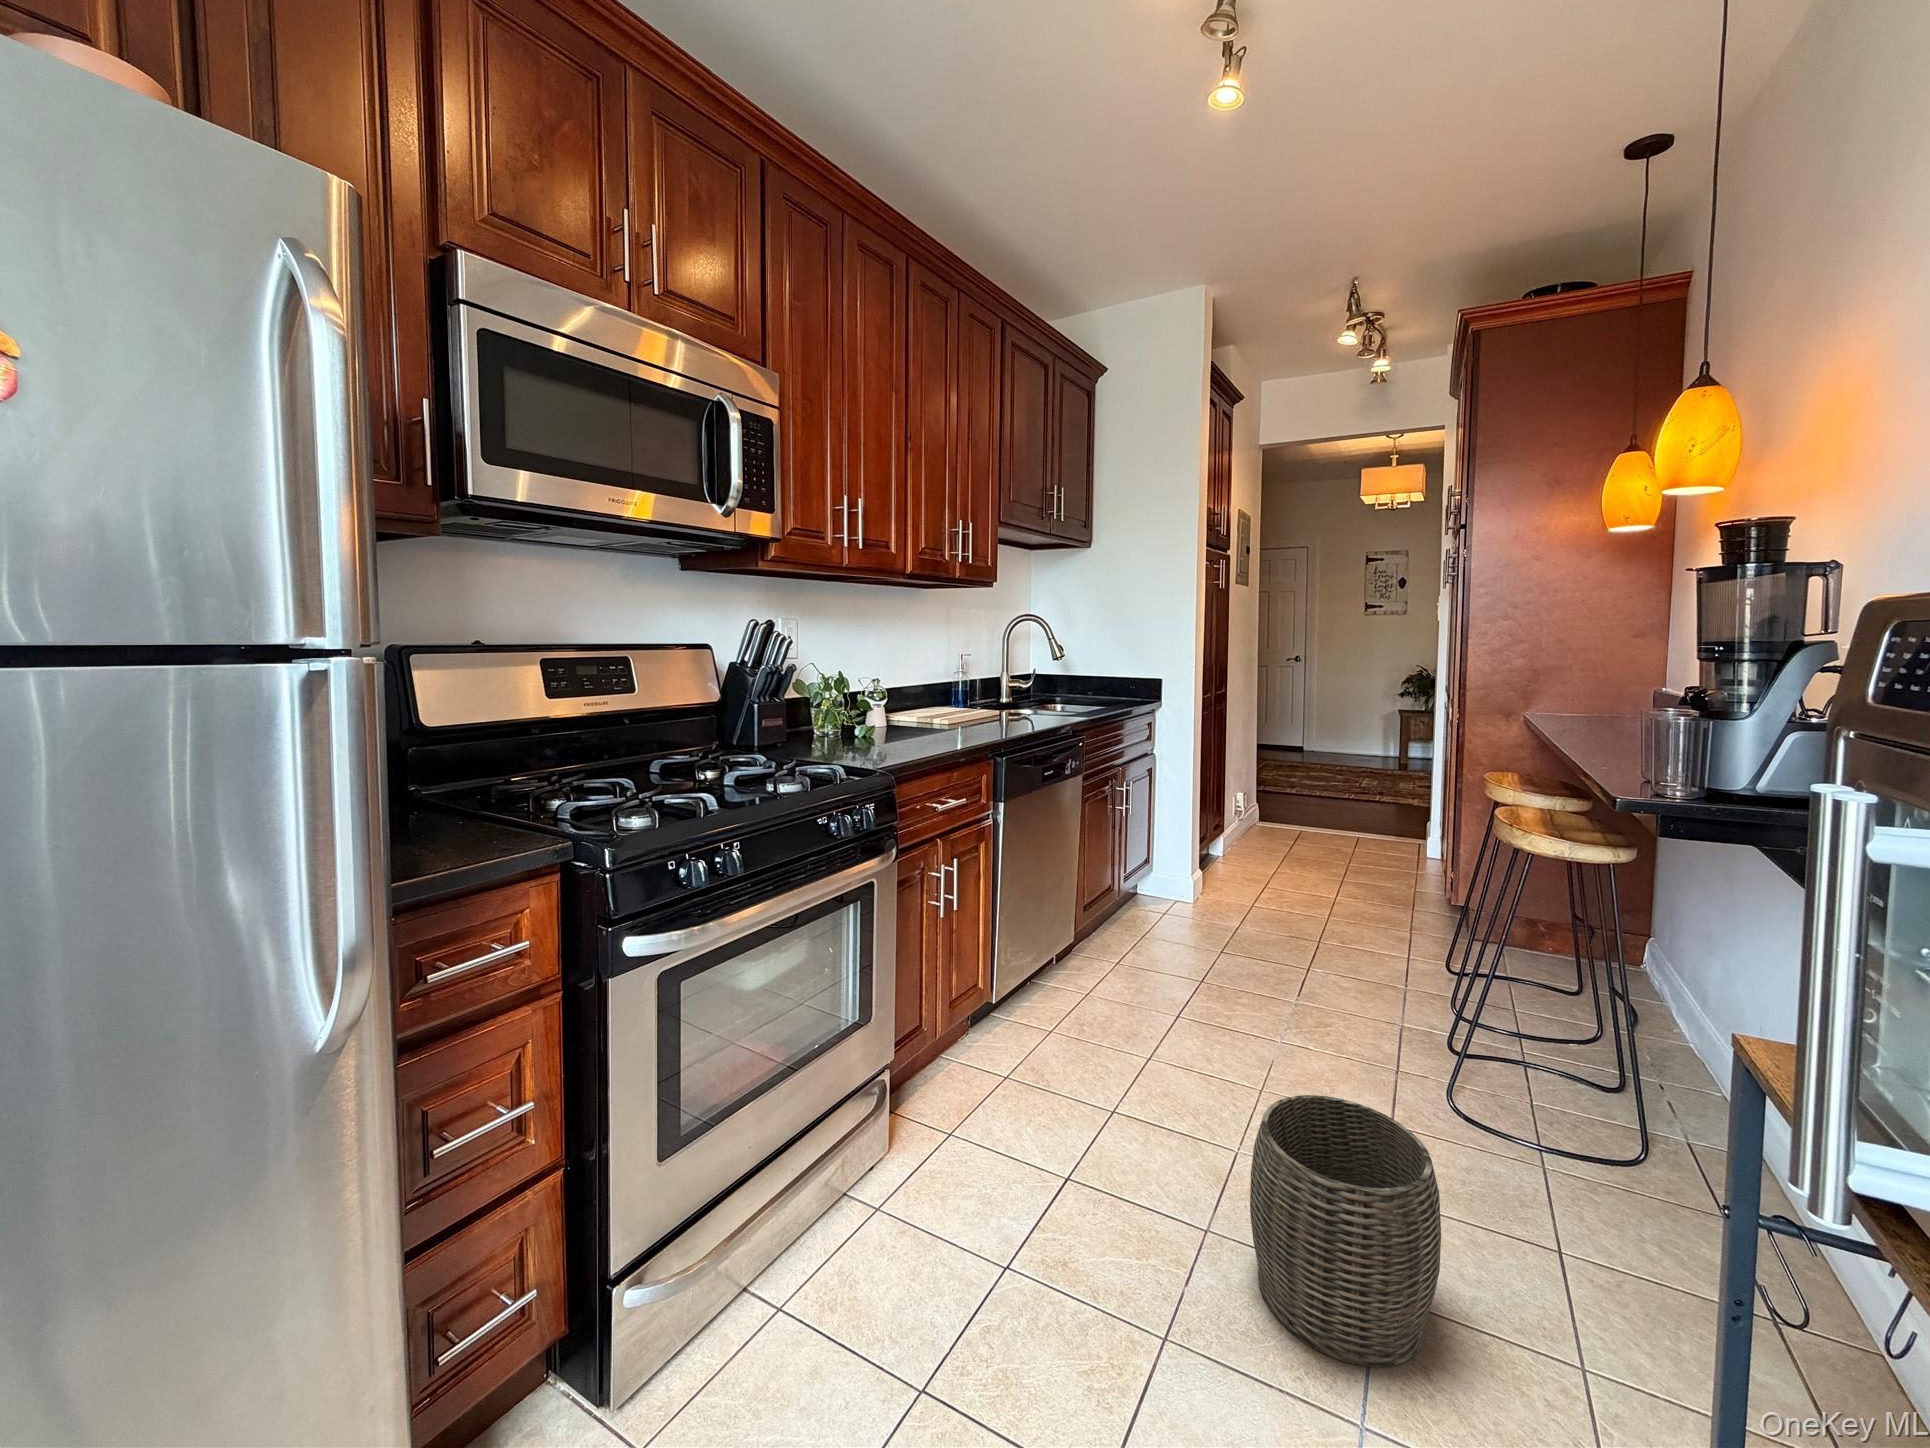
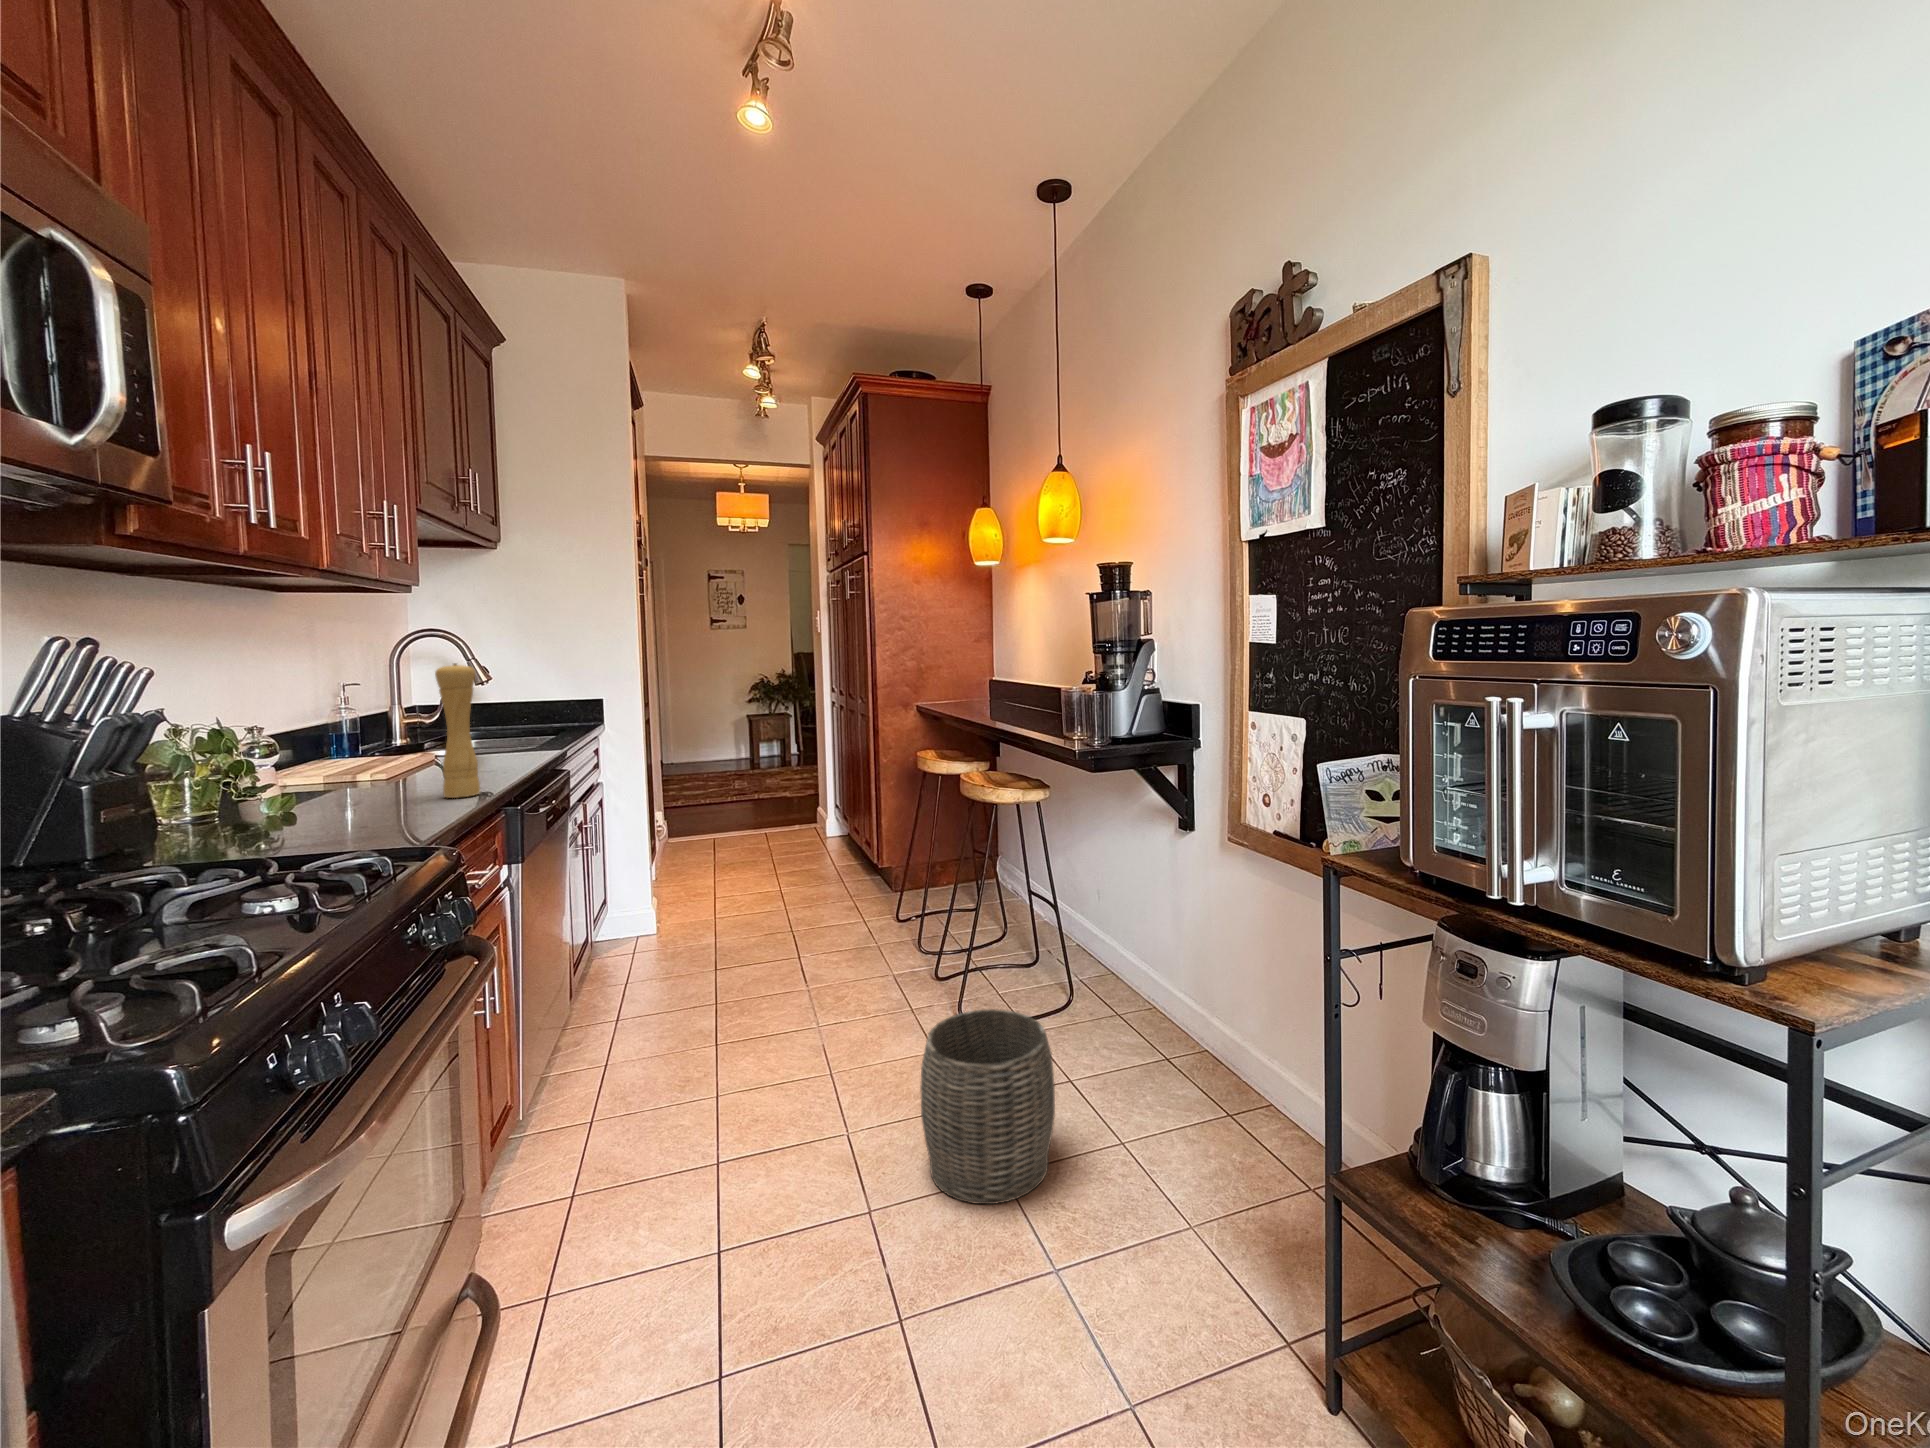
pepper mill: none [927,643,953,746] -> present [435,663,480,798]

